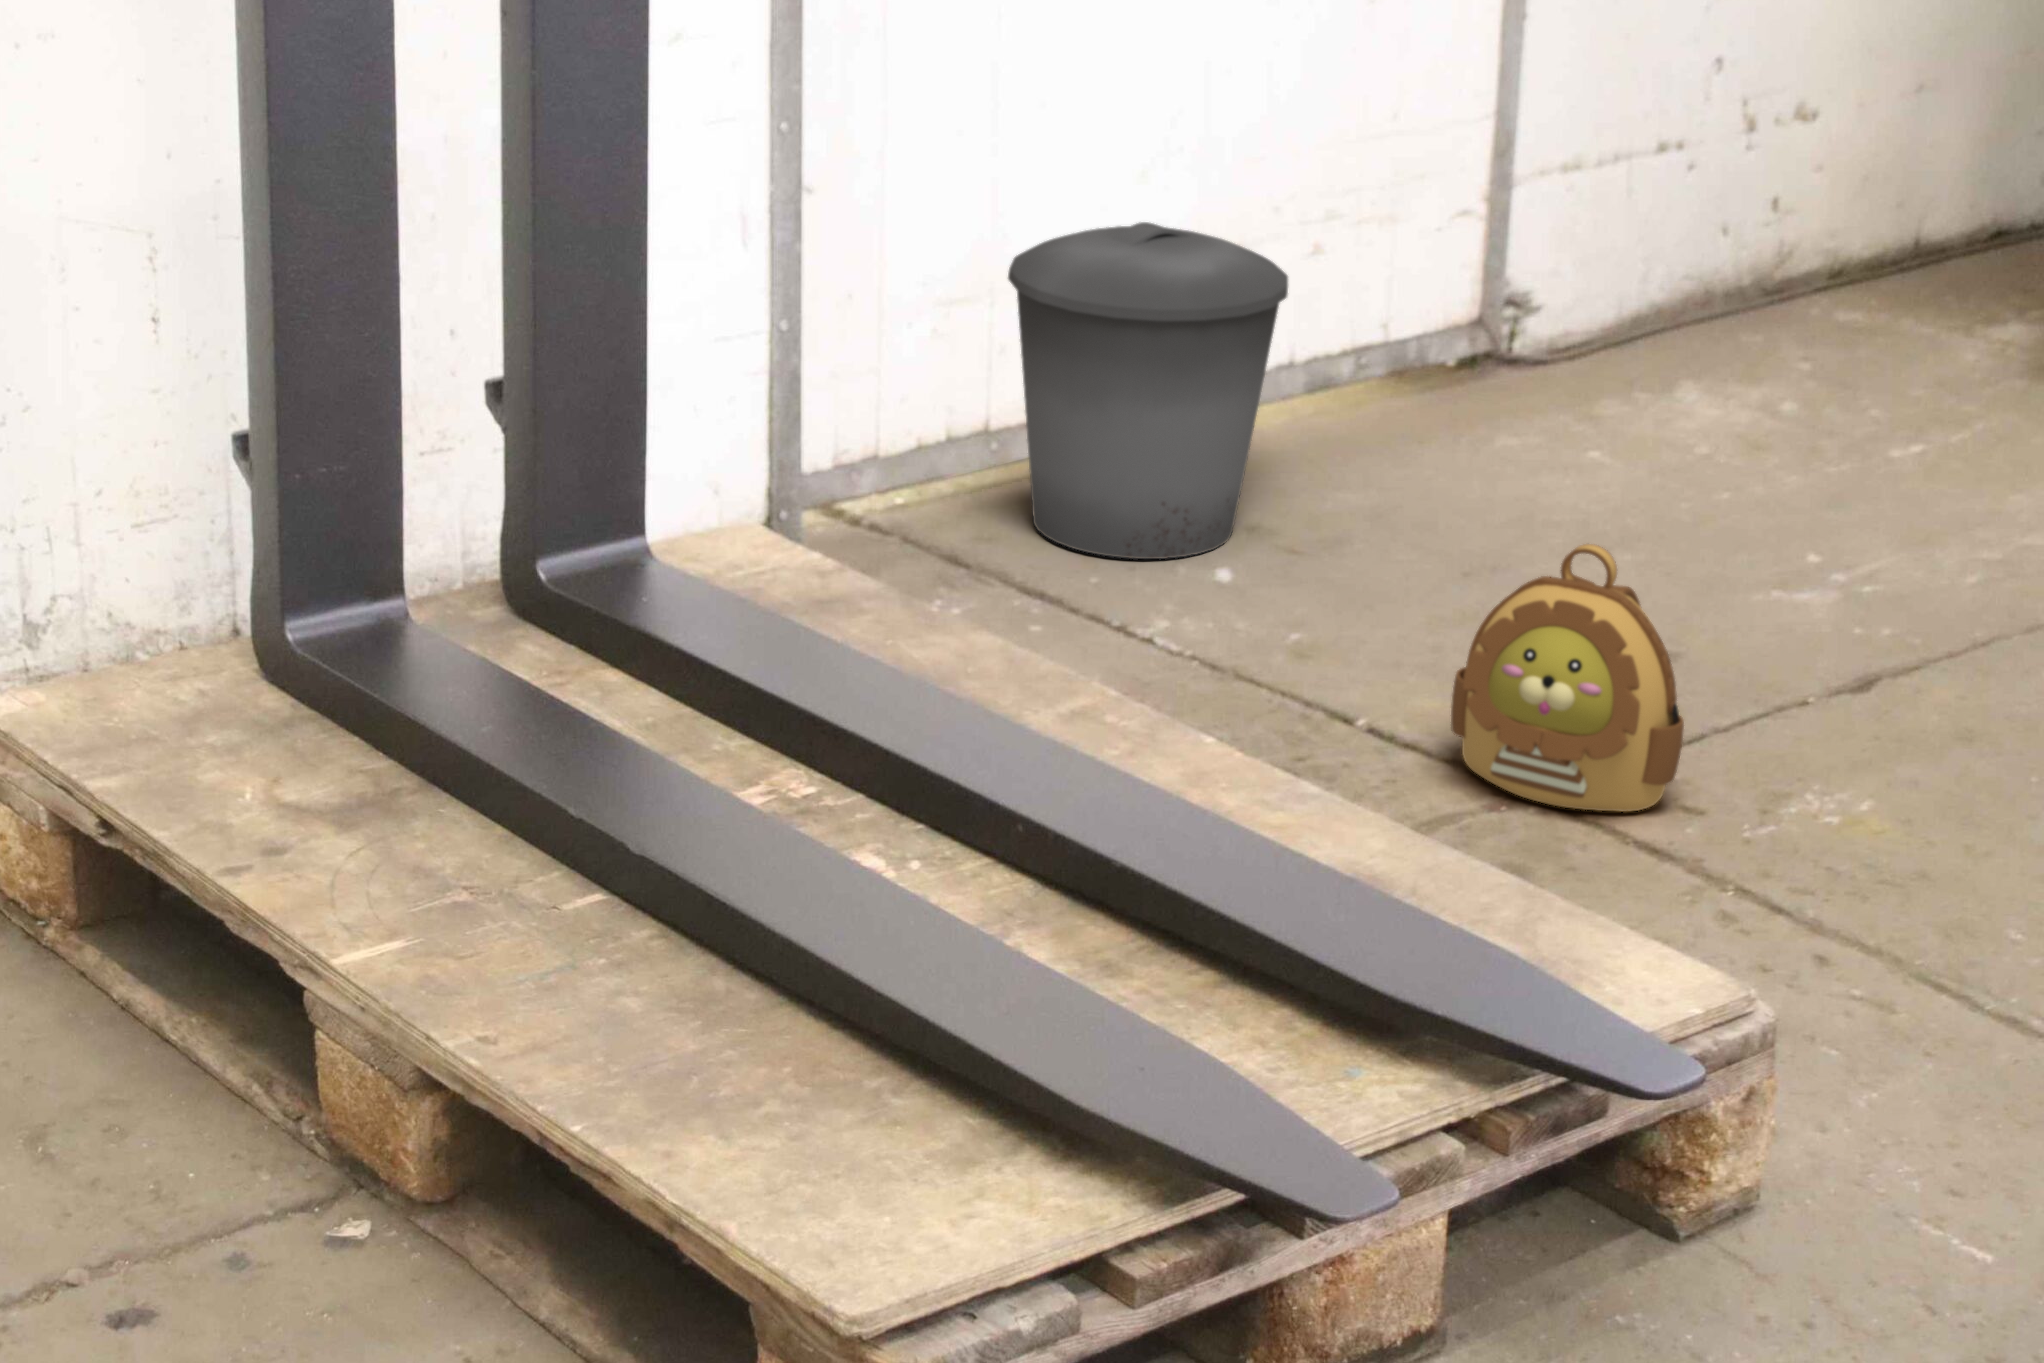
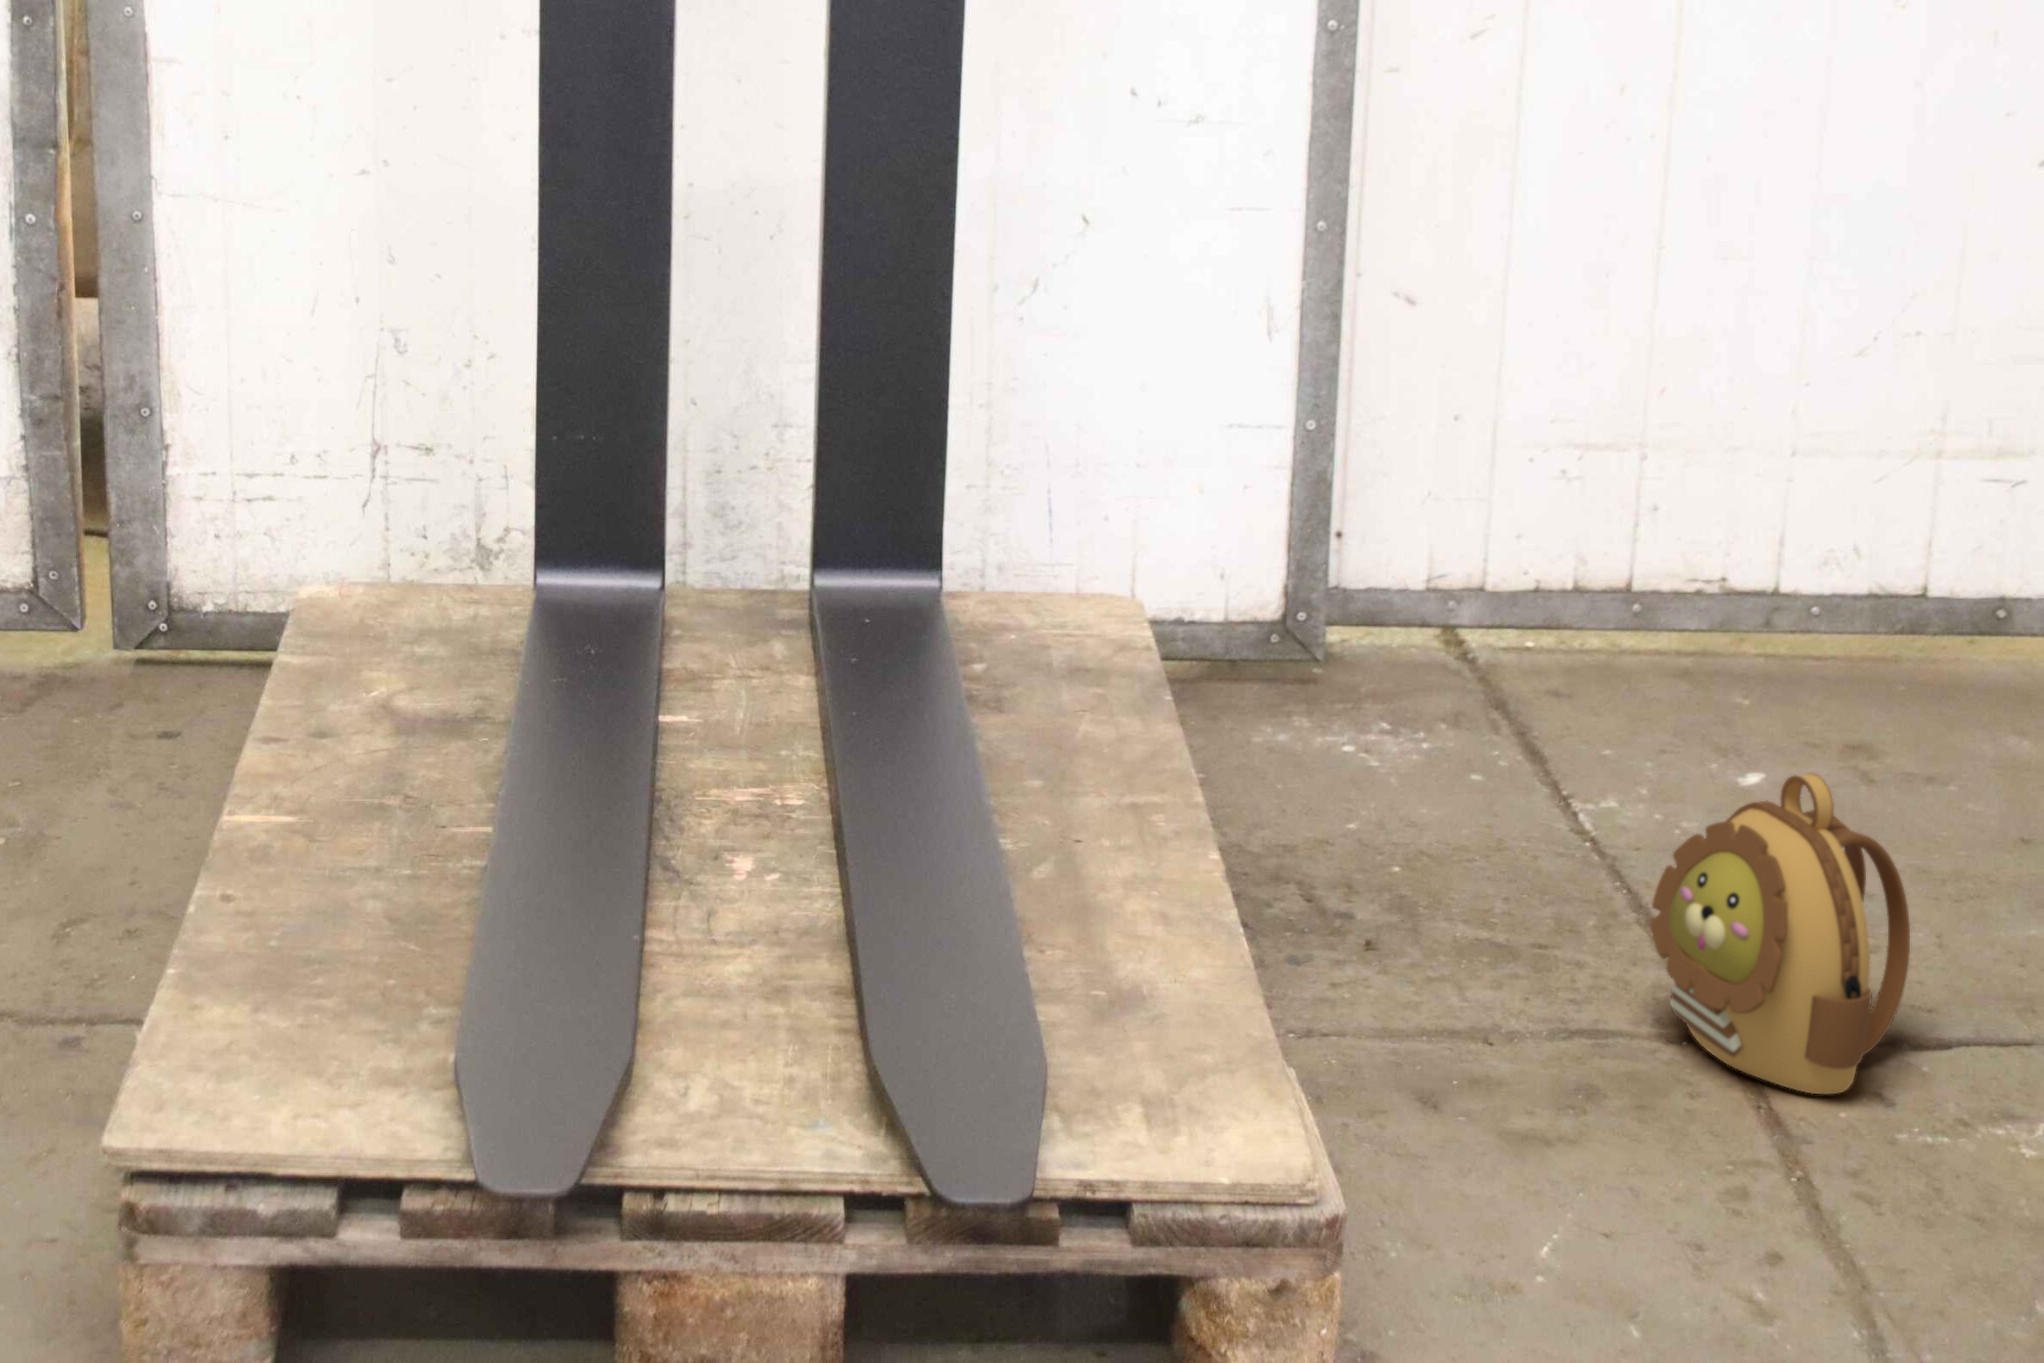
trash can: present [1008,222,1288,559] -> none [1590,373,1918,756]

